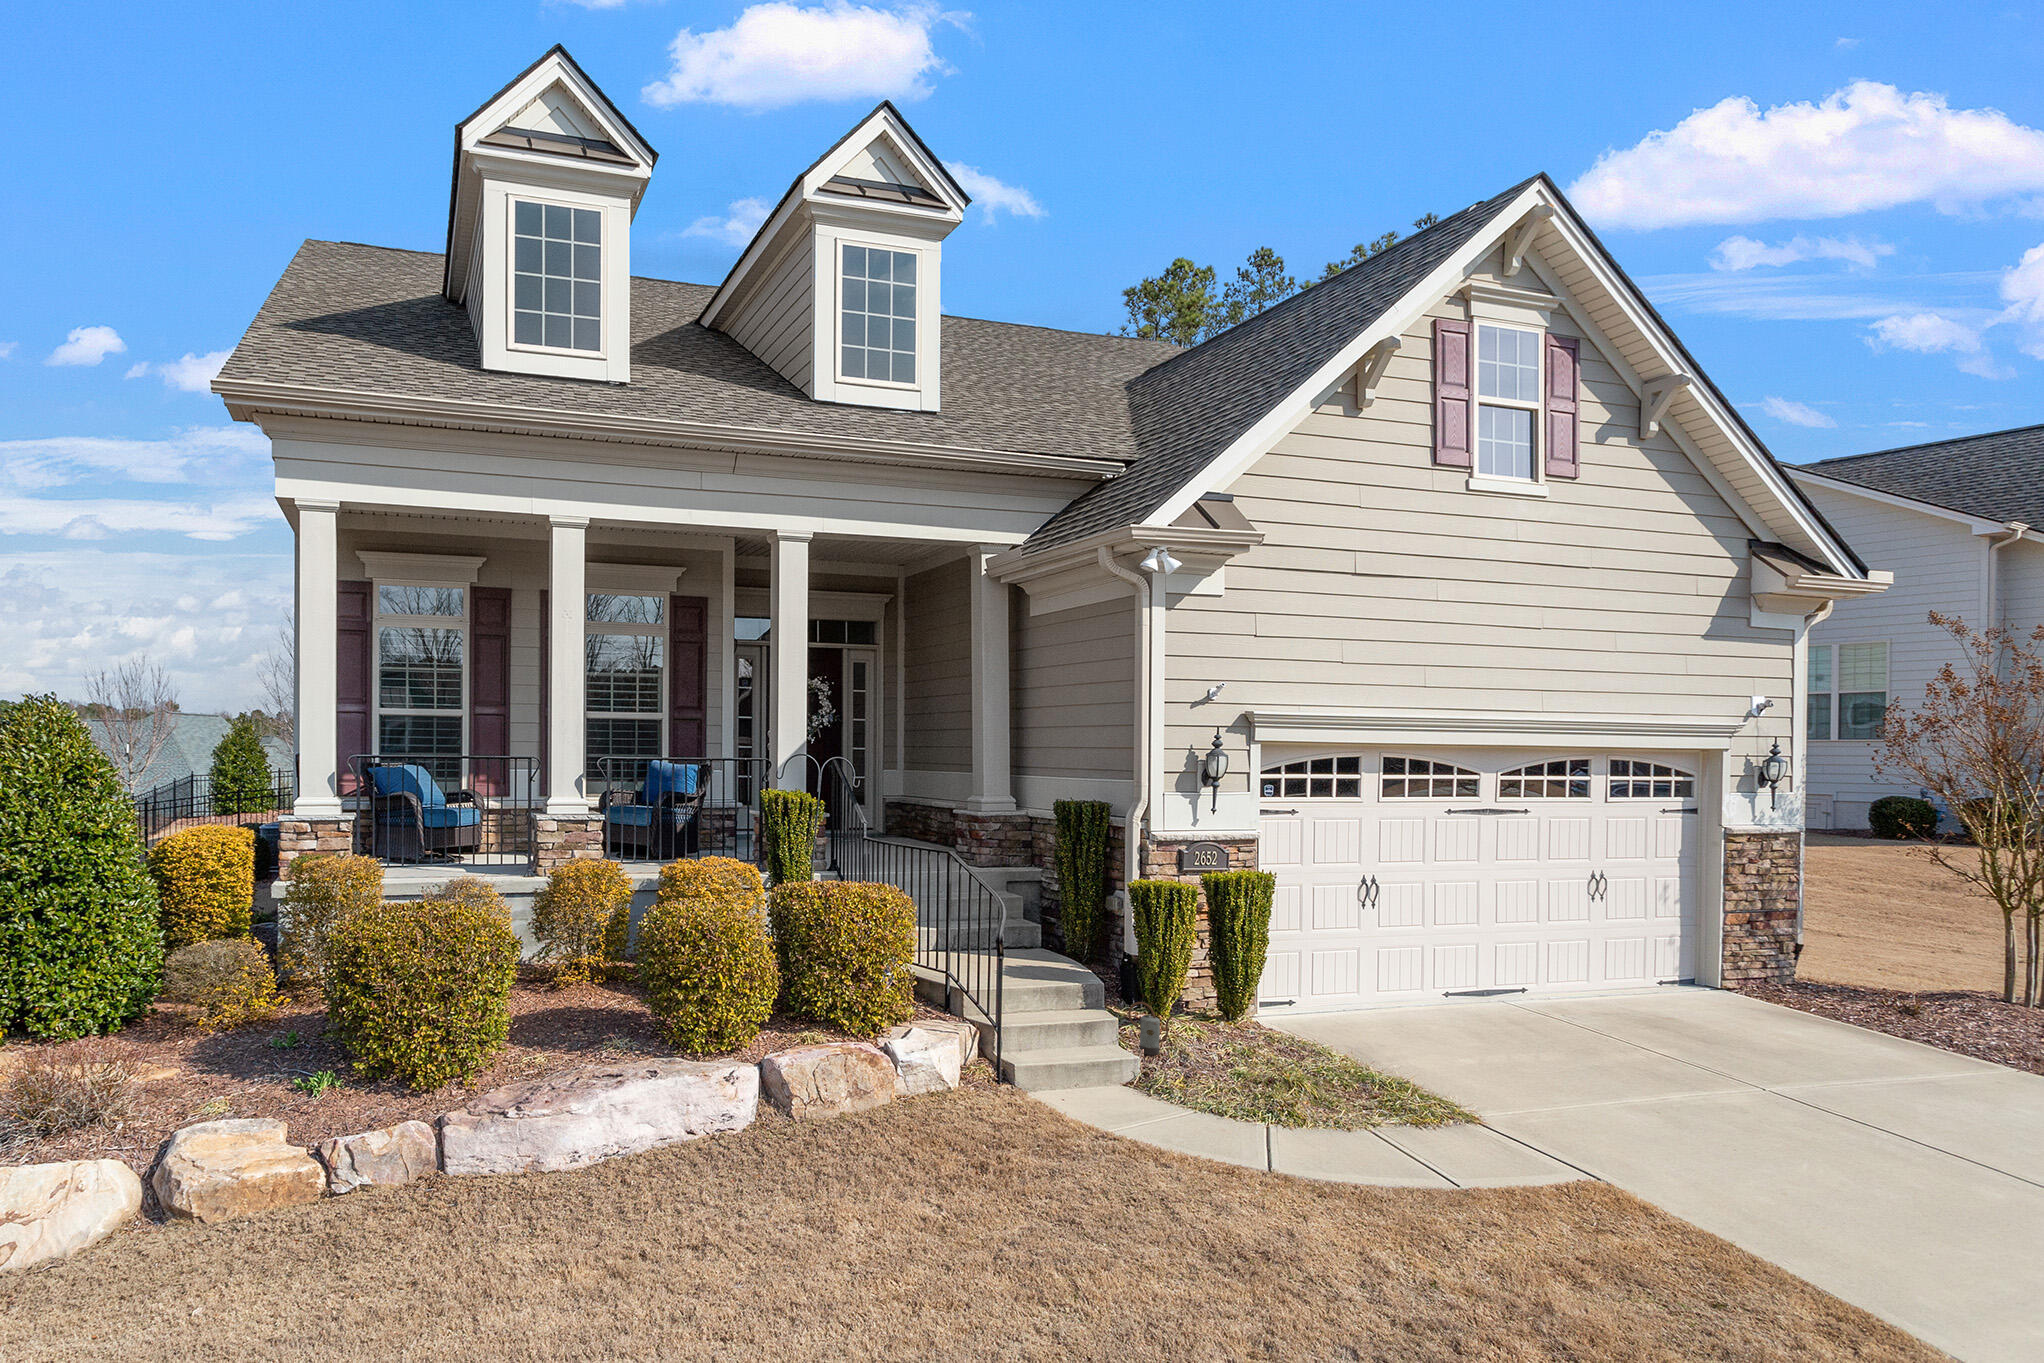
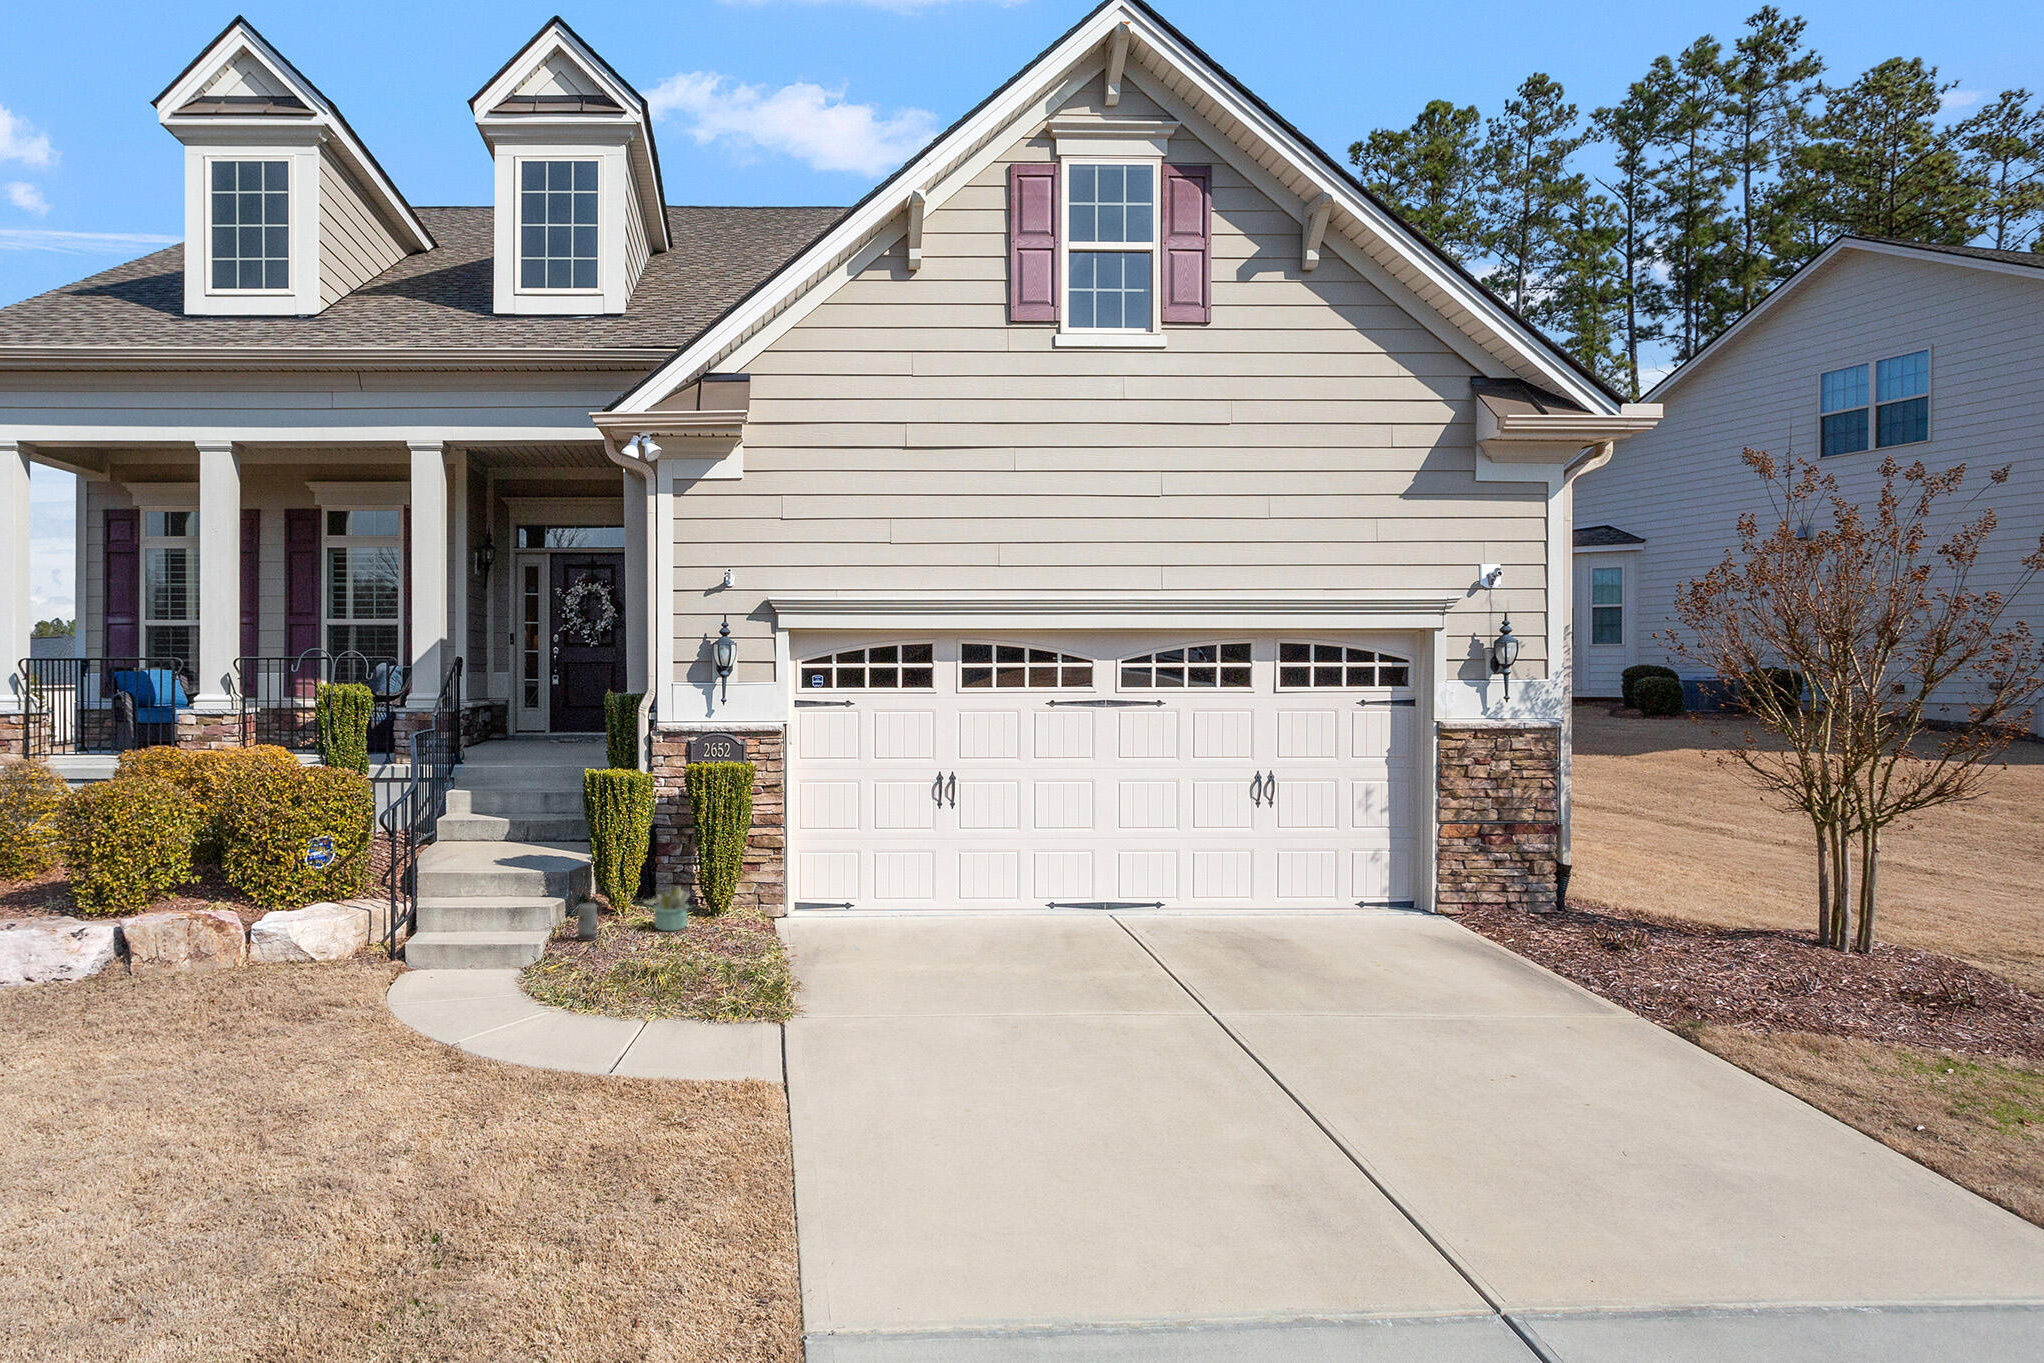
decorative plant: none [1169,994,1218,1040] -> present [646,887,690,931]

